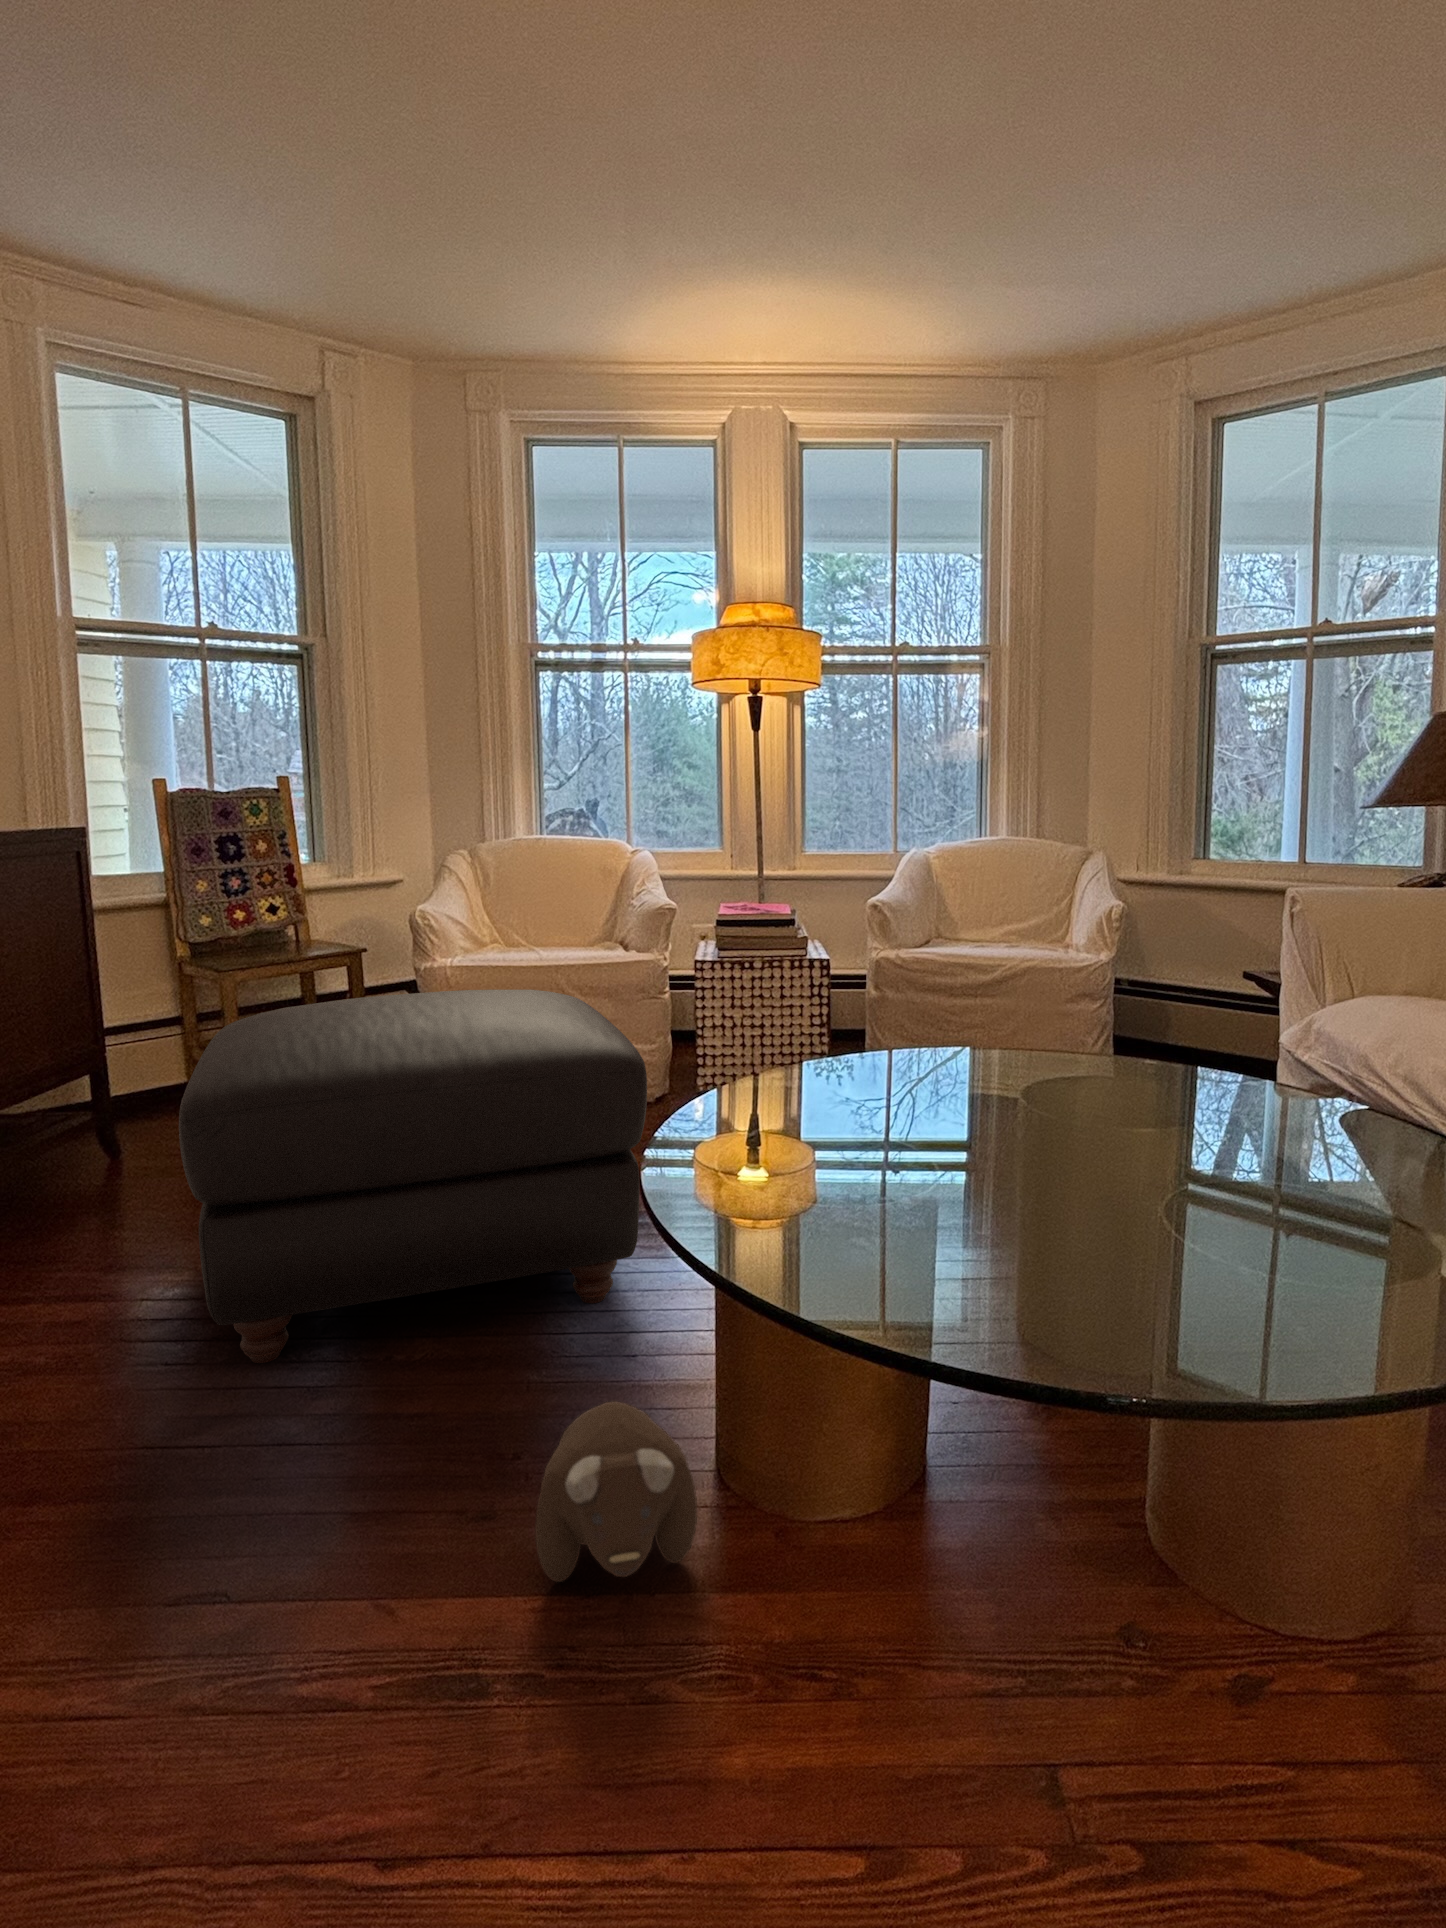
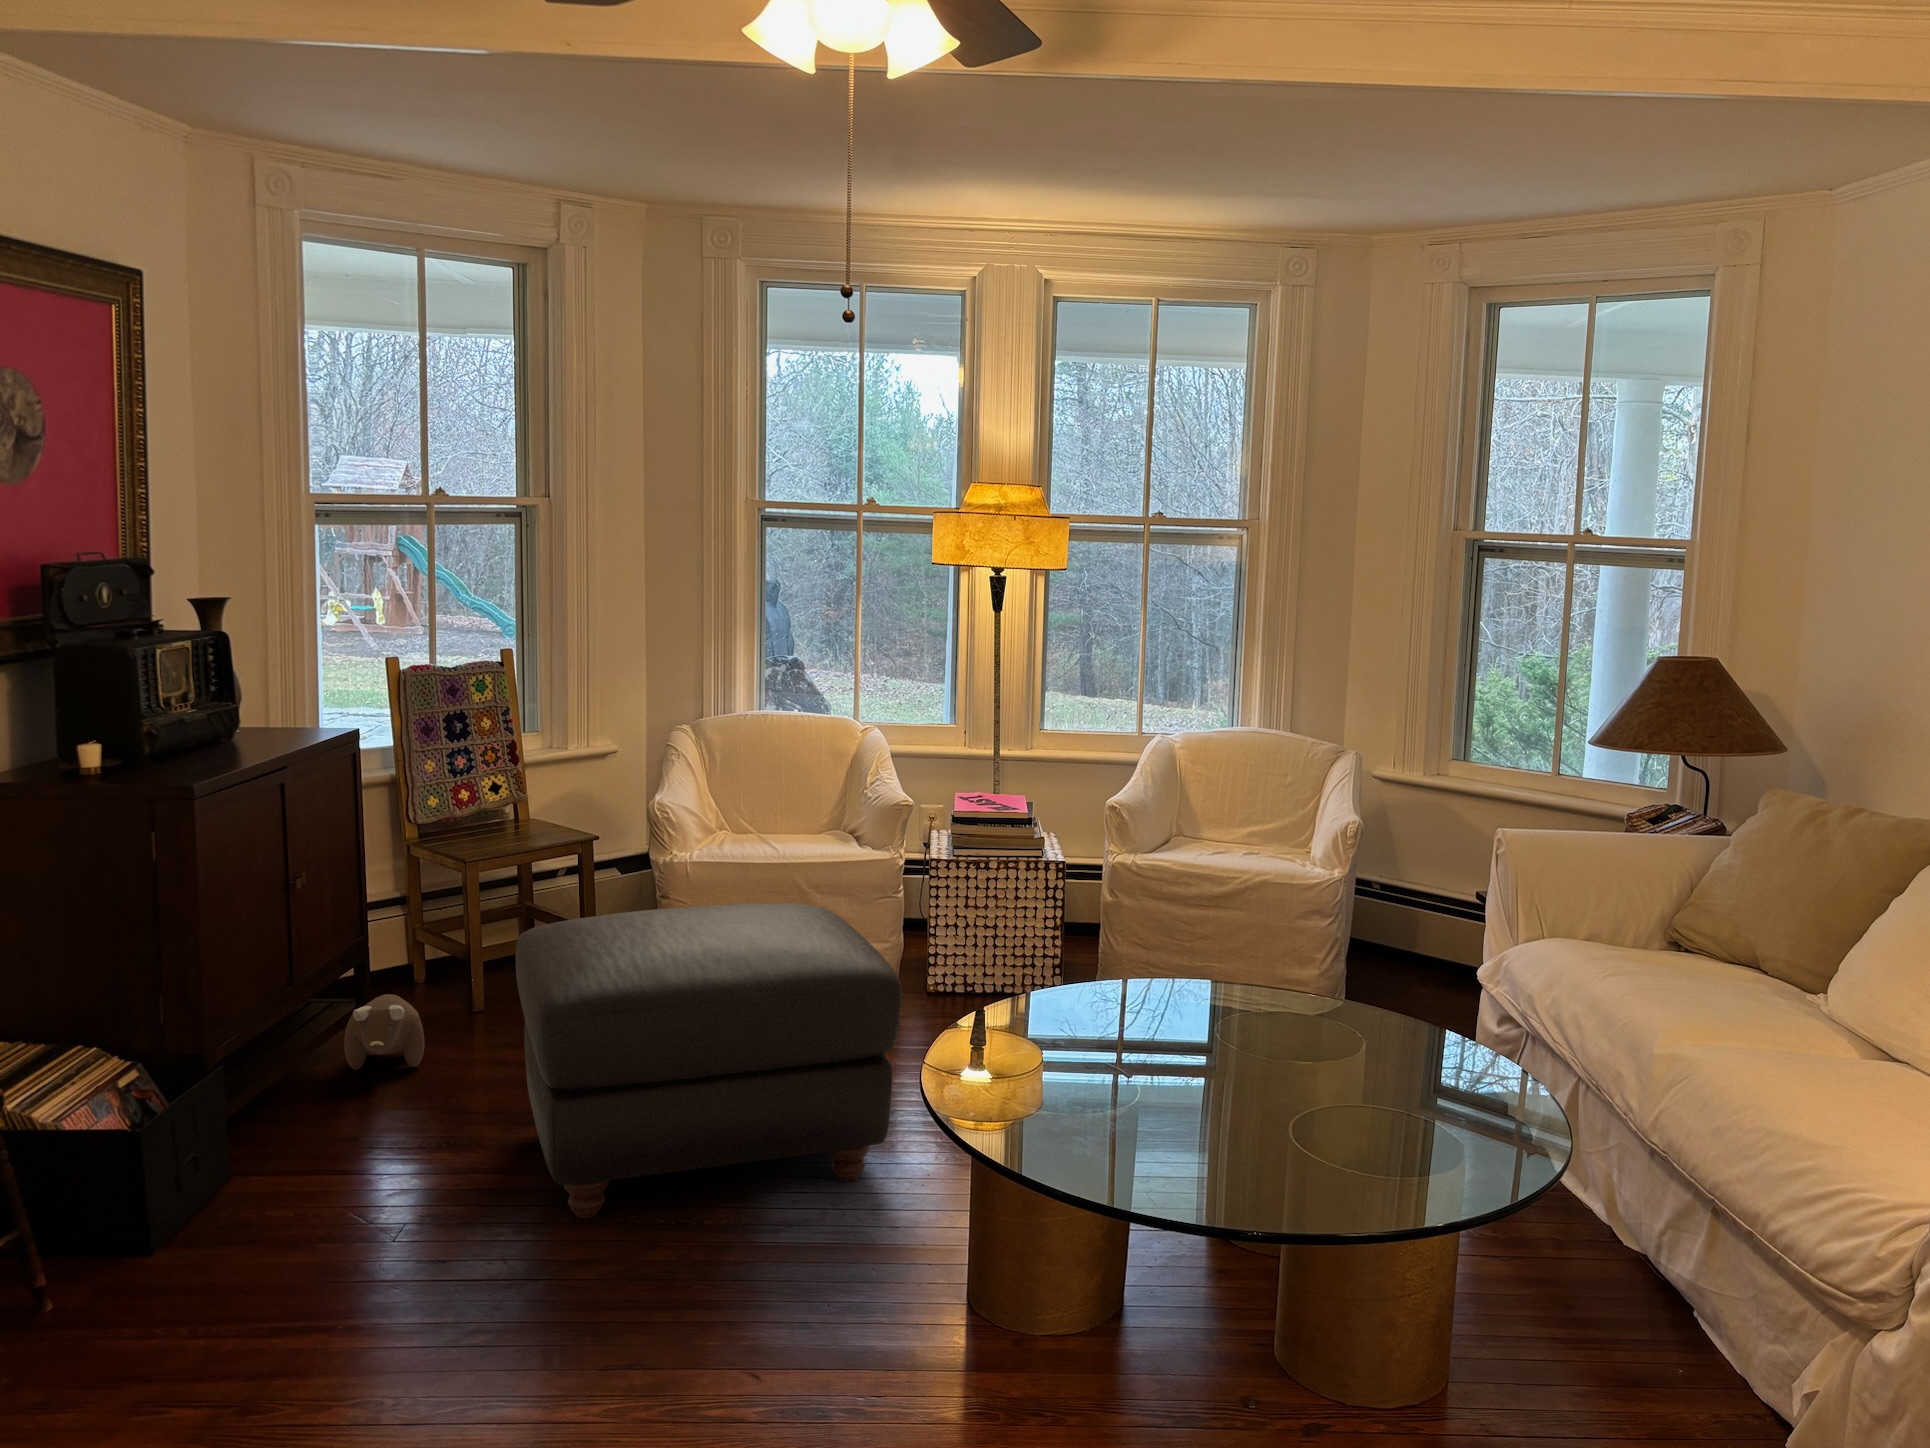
plush toy: present [535,1402,697,1582] -> present [344,994,424,1070]

